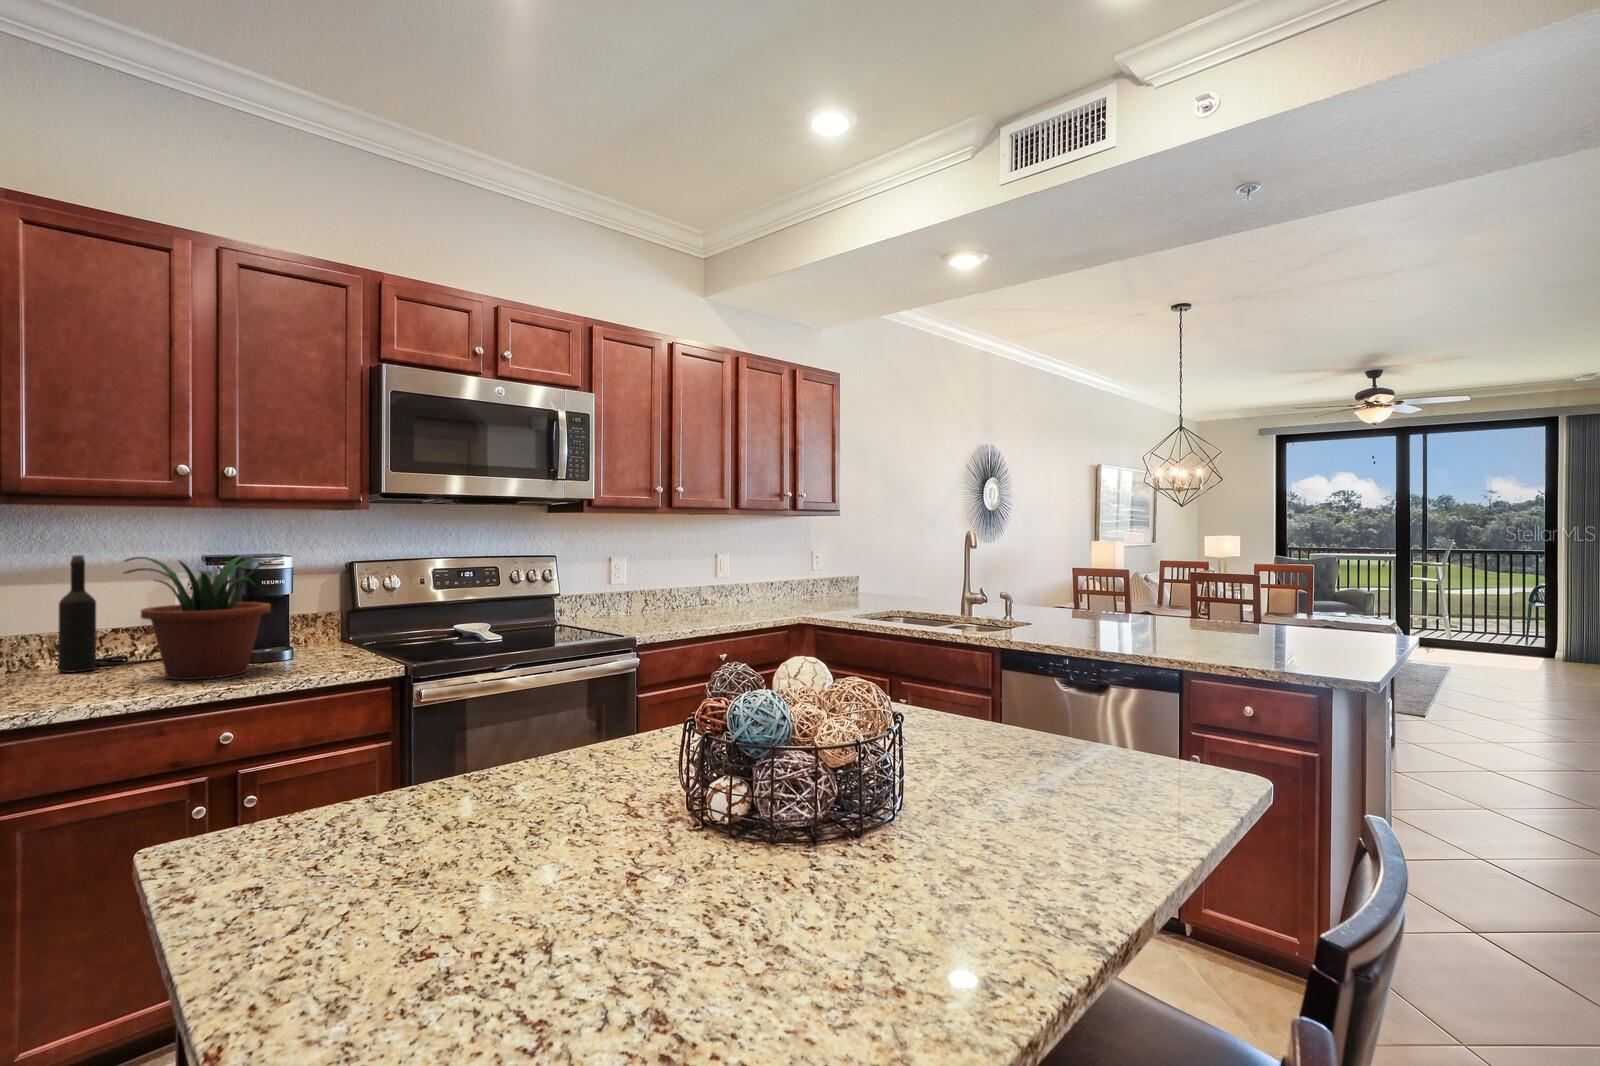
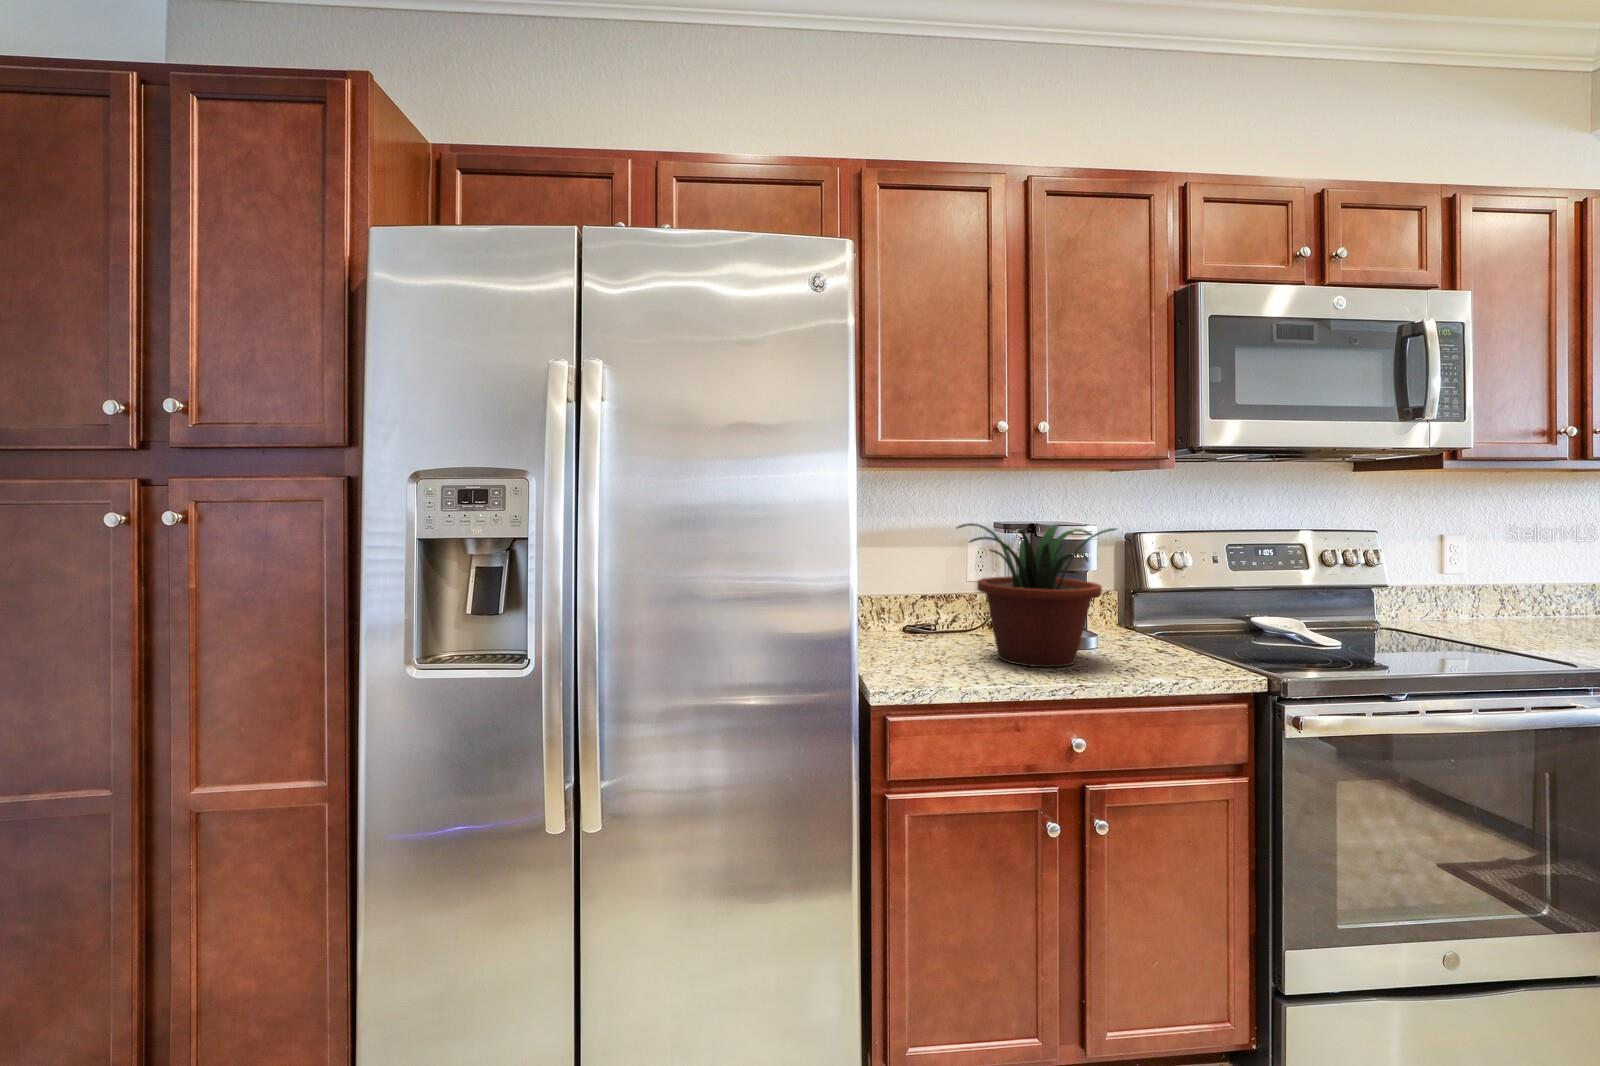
wine bottle: present [58,555,96,673] -> none [891,520,920,639]

